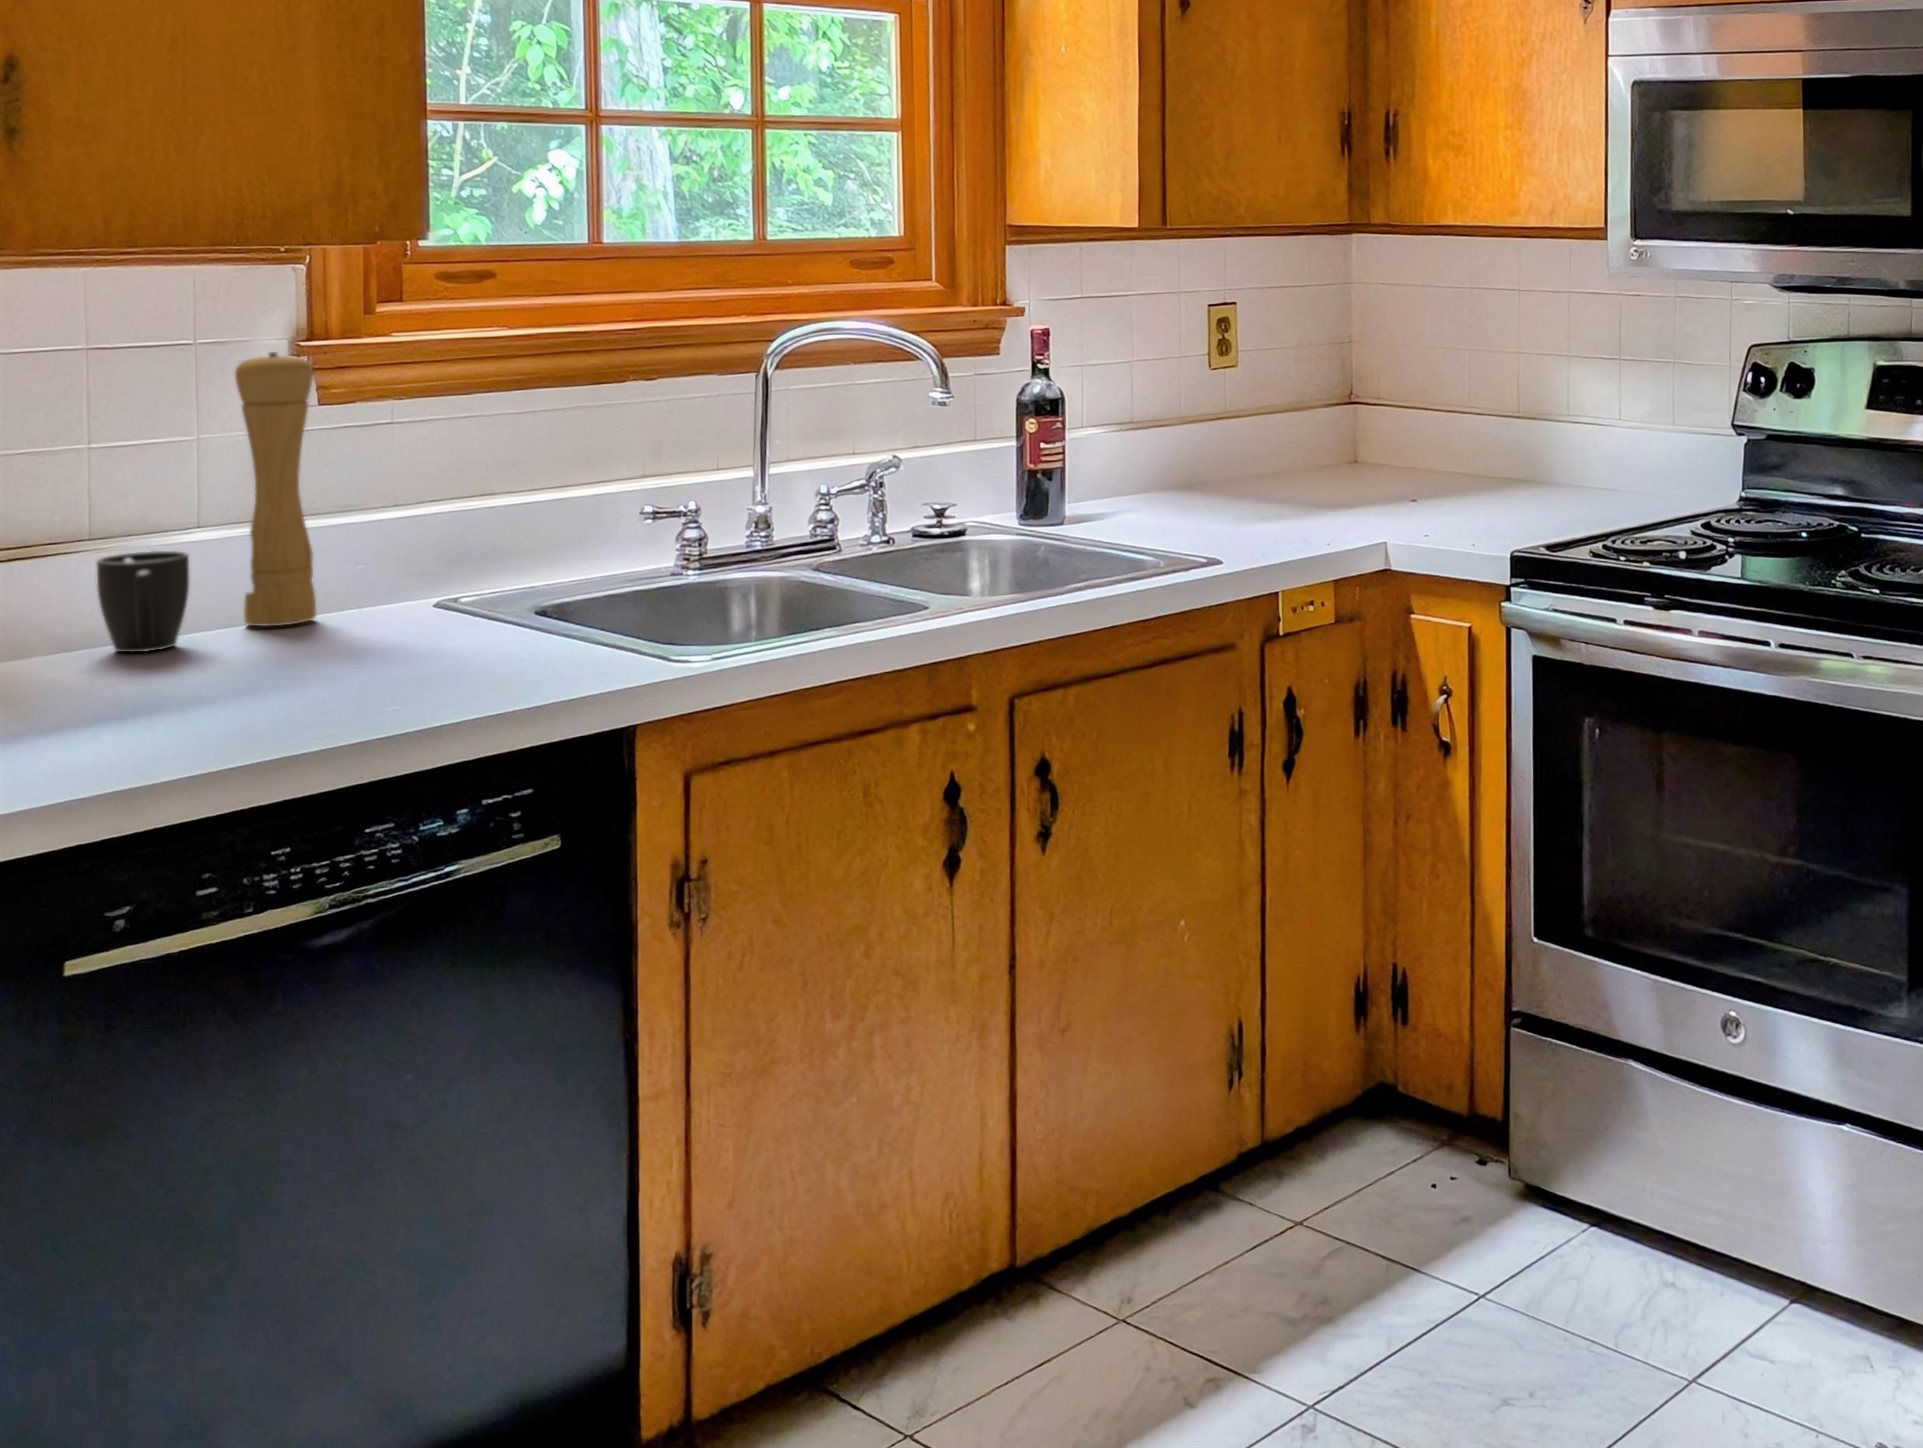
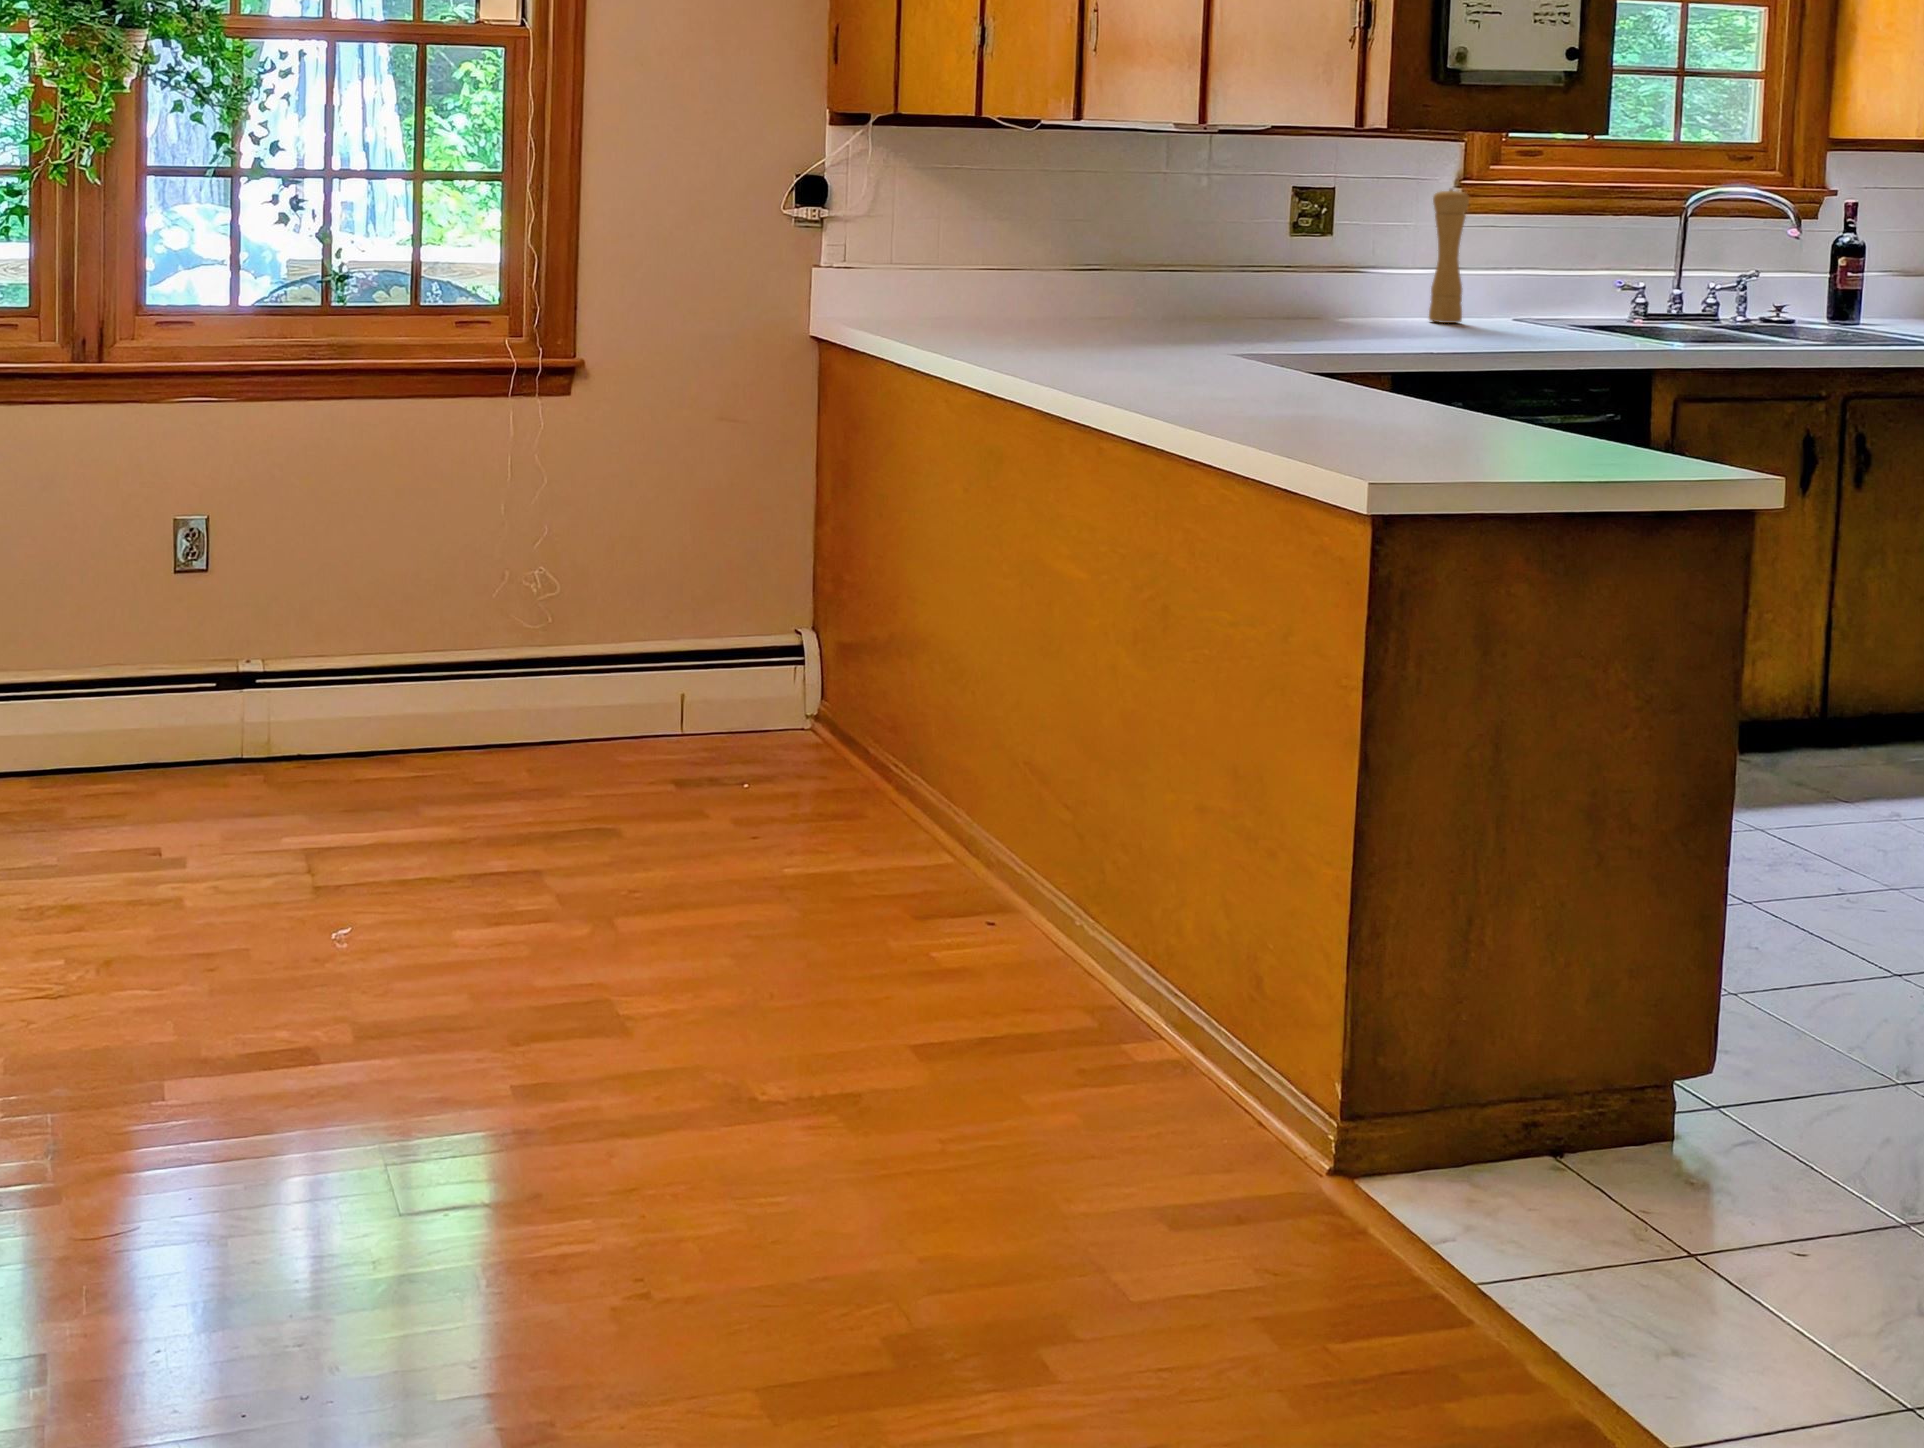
mug: present [97,551,189,652] -> none [1378,280,1418,325]

